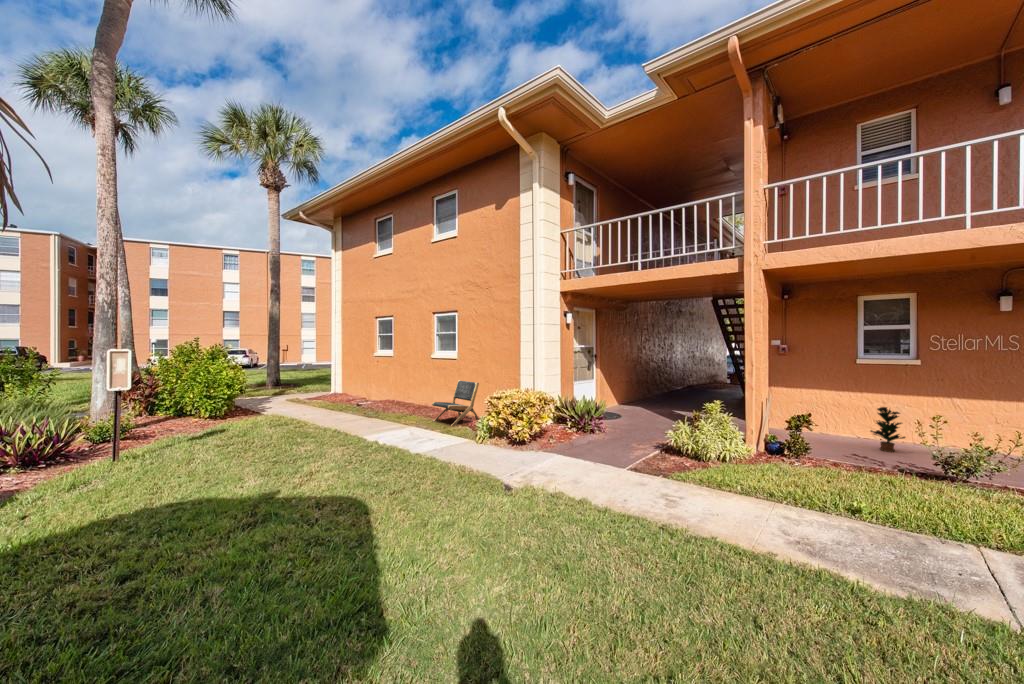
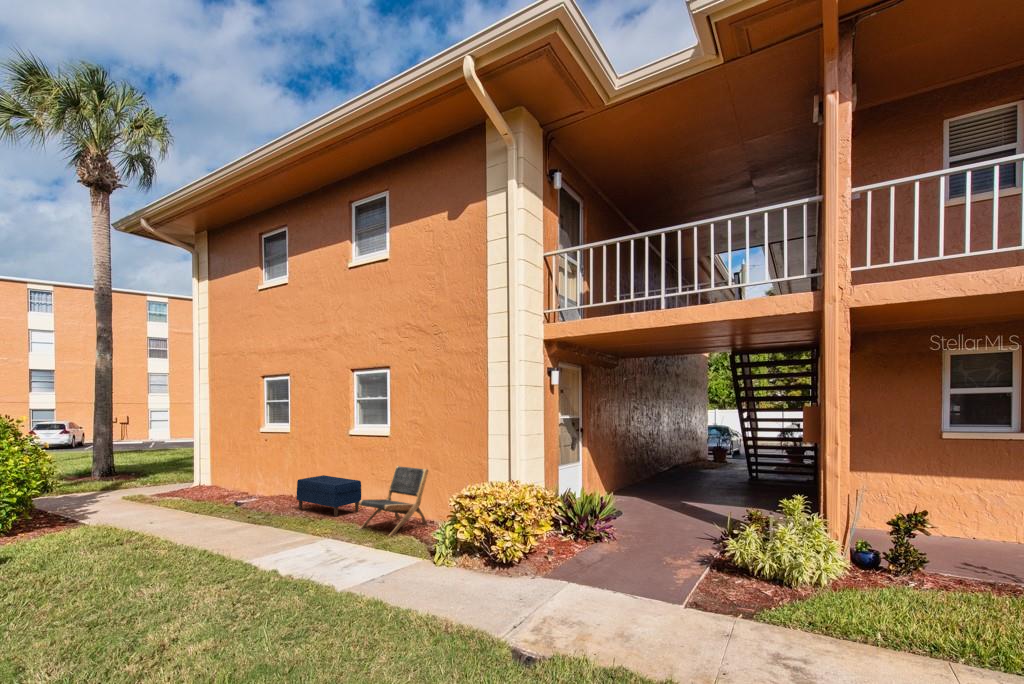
bench: none [395,387,437,414] -> present [297,475,361,517]
potted plant: present [871,407,905,452] -> none [954,493,1002,553]

